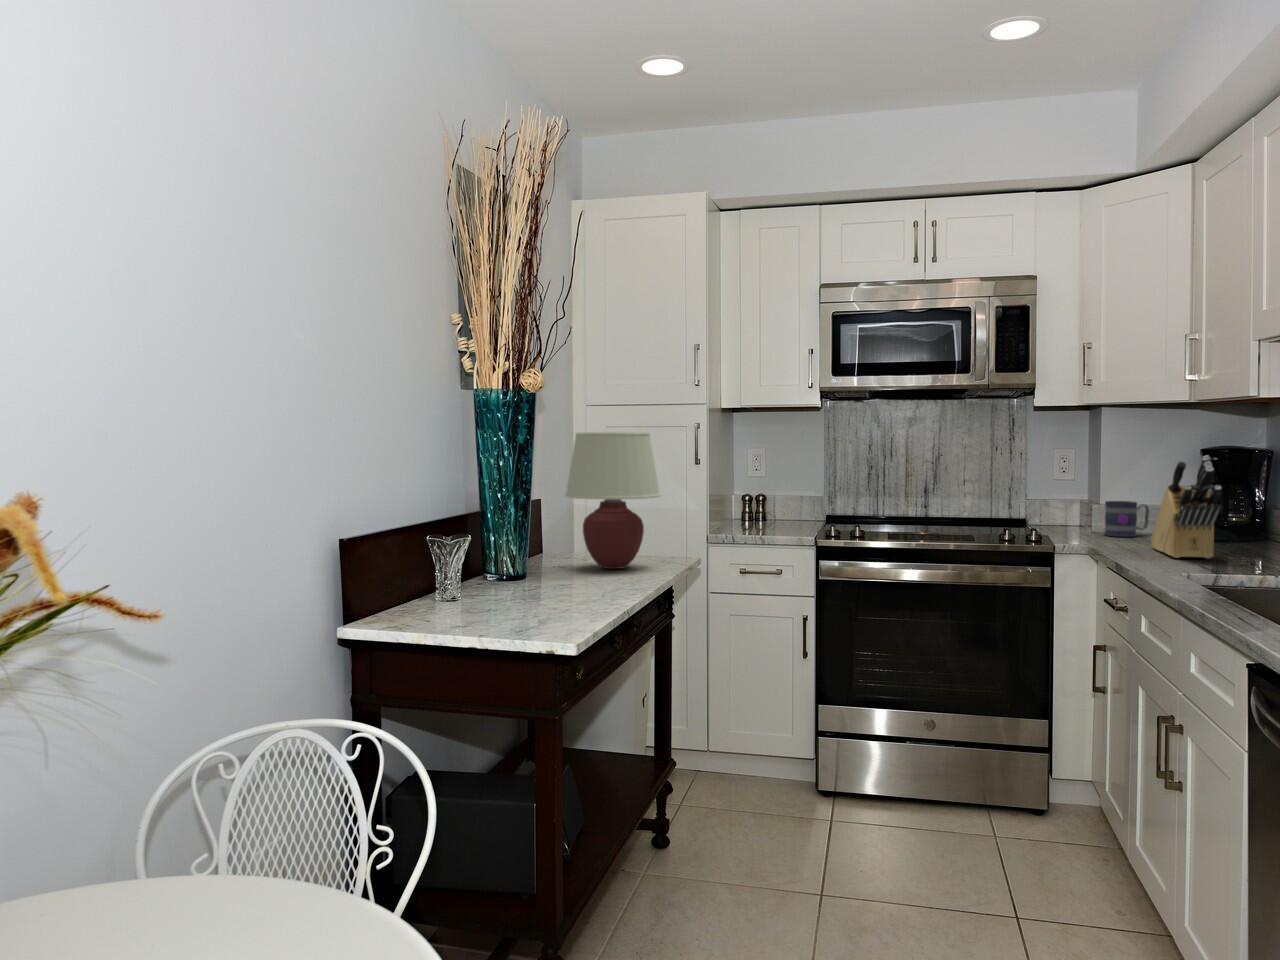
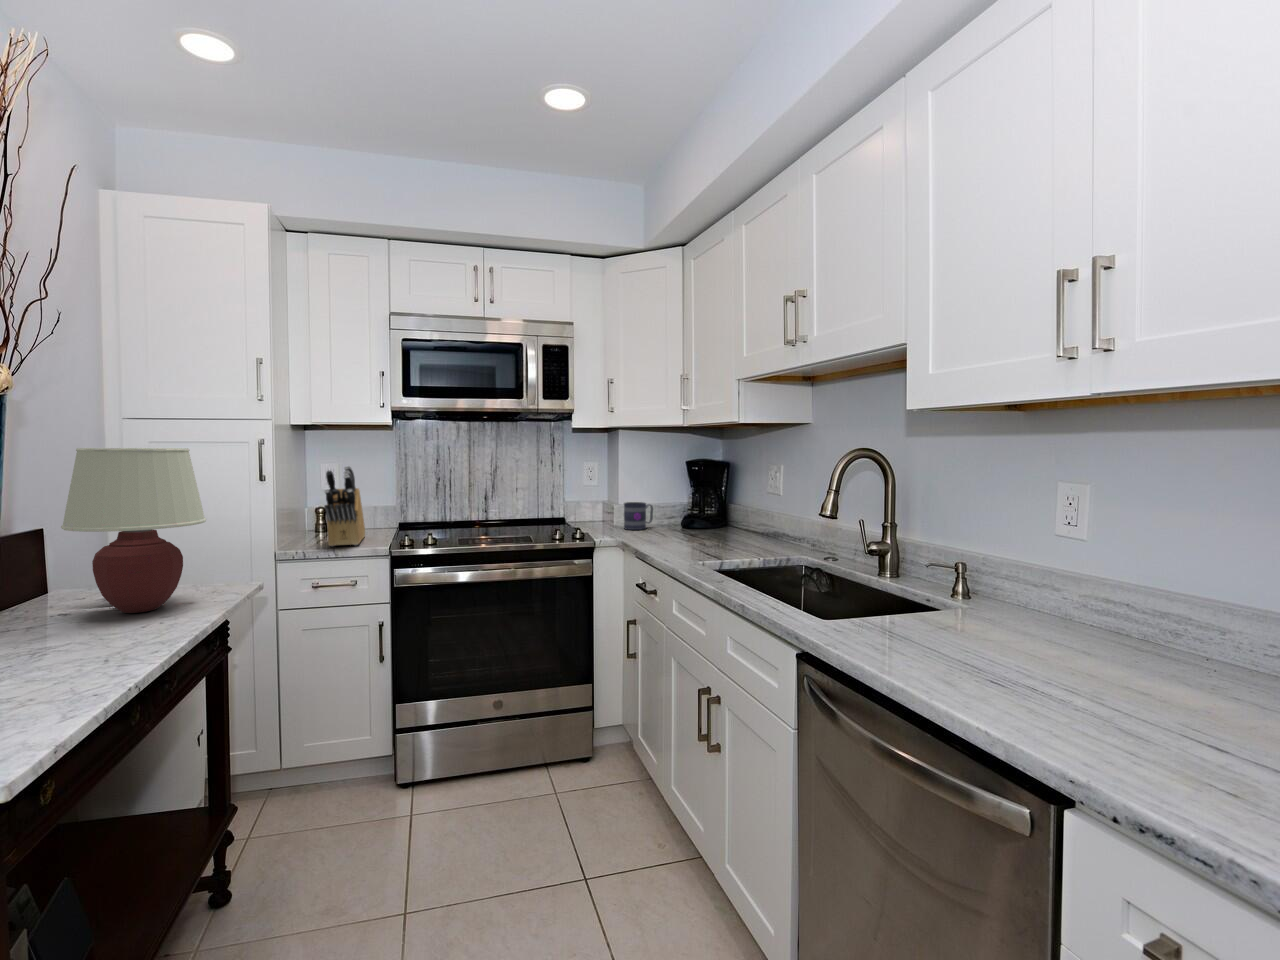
knife block: present [1151,456,1222,558] -> present [324,466,365,546]

